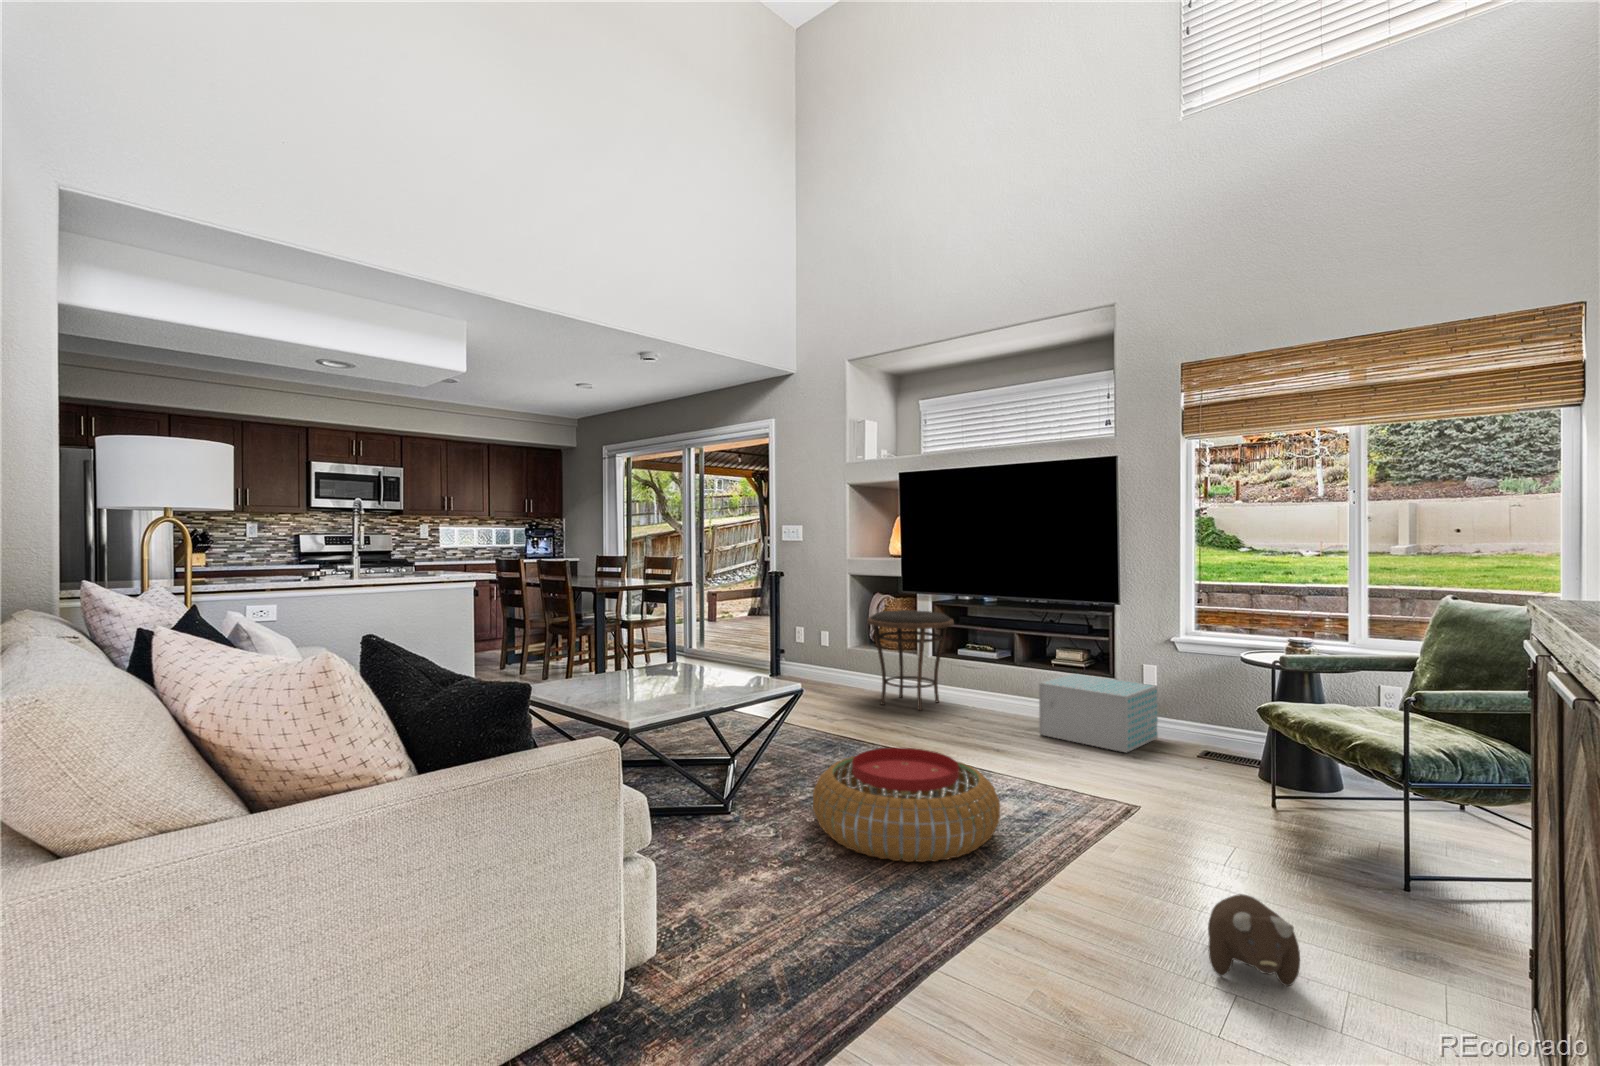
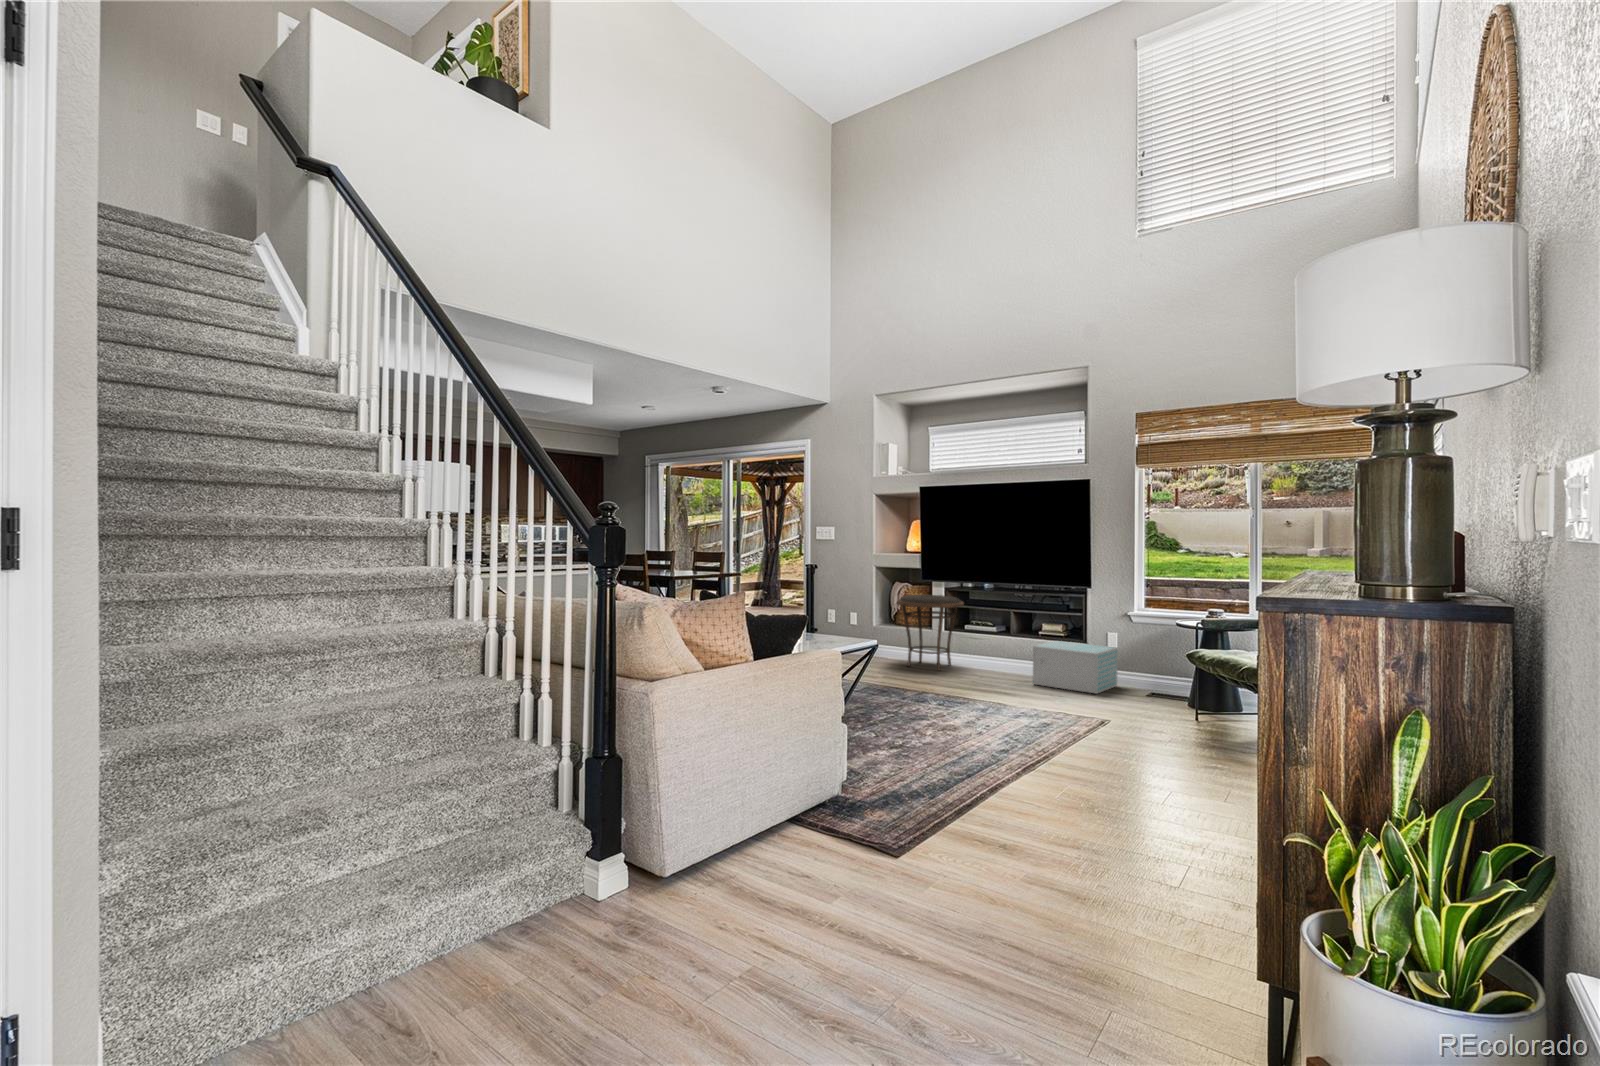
pouf: present [813,748,1000,862] -> none [899,682,1024,747]
plush toy: present [1208,894,1300,986] -> none [1157,744,1207,791]

